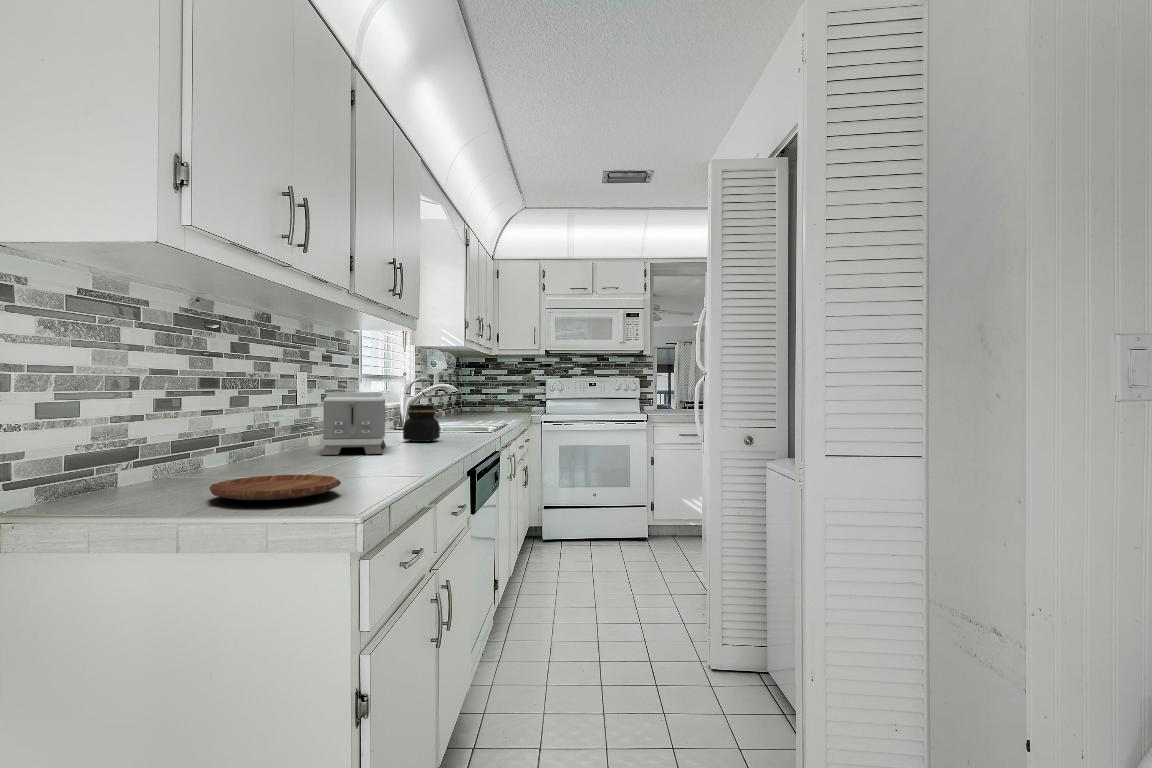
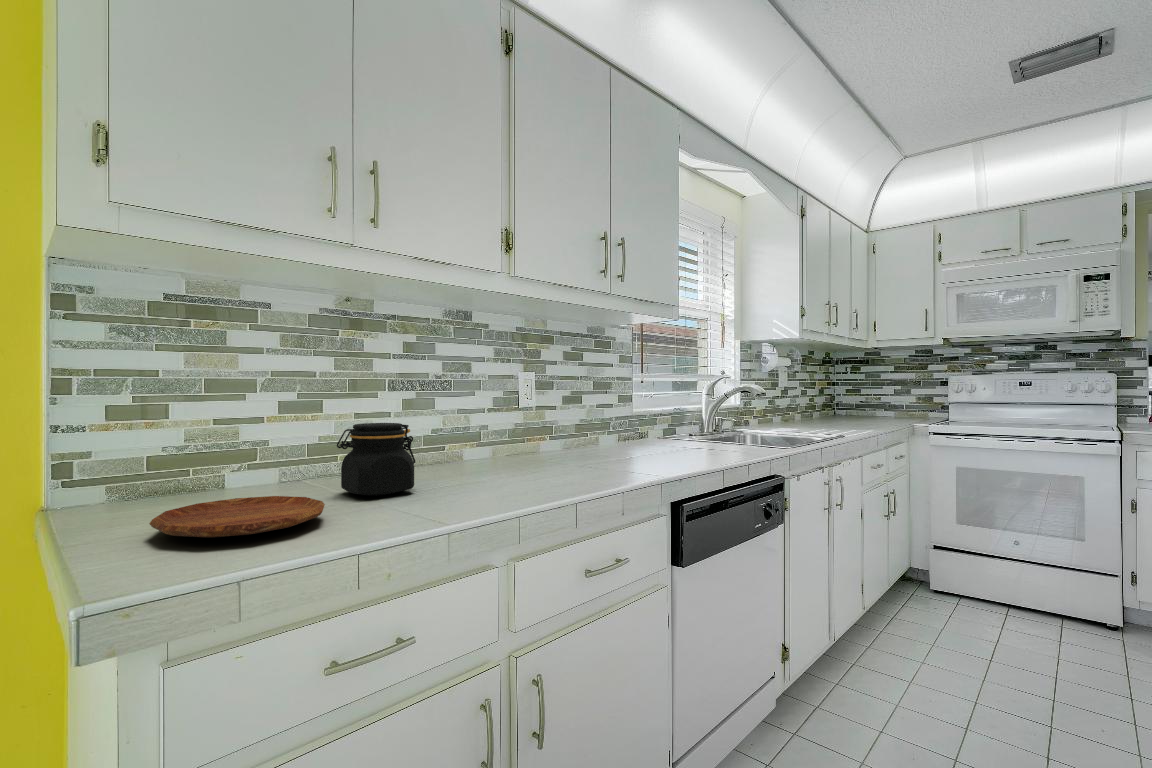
toaster: present [321,392,386,455] -> none [507,394,612,470]
jar: present [403,405,440,442] -> present [337,423,415,496]

